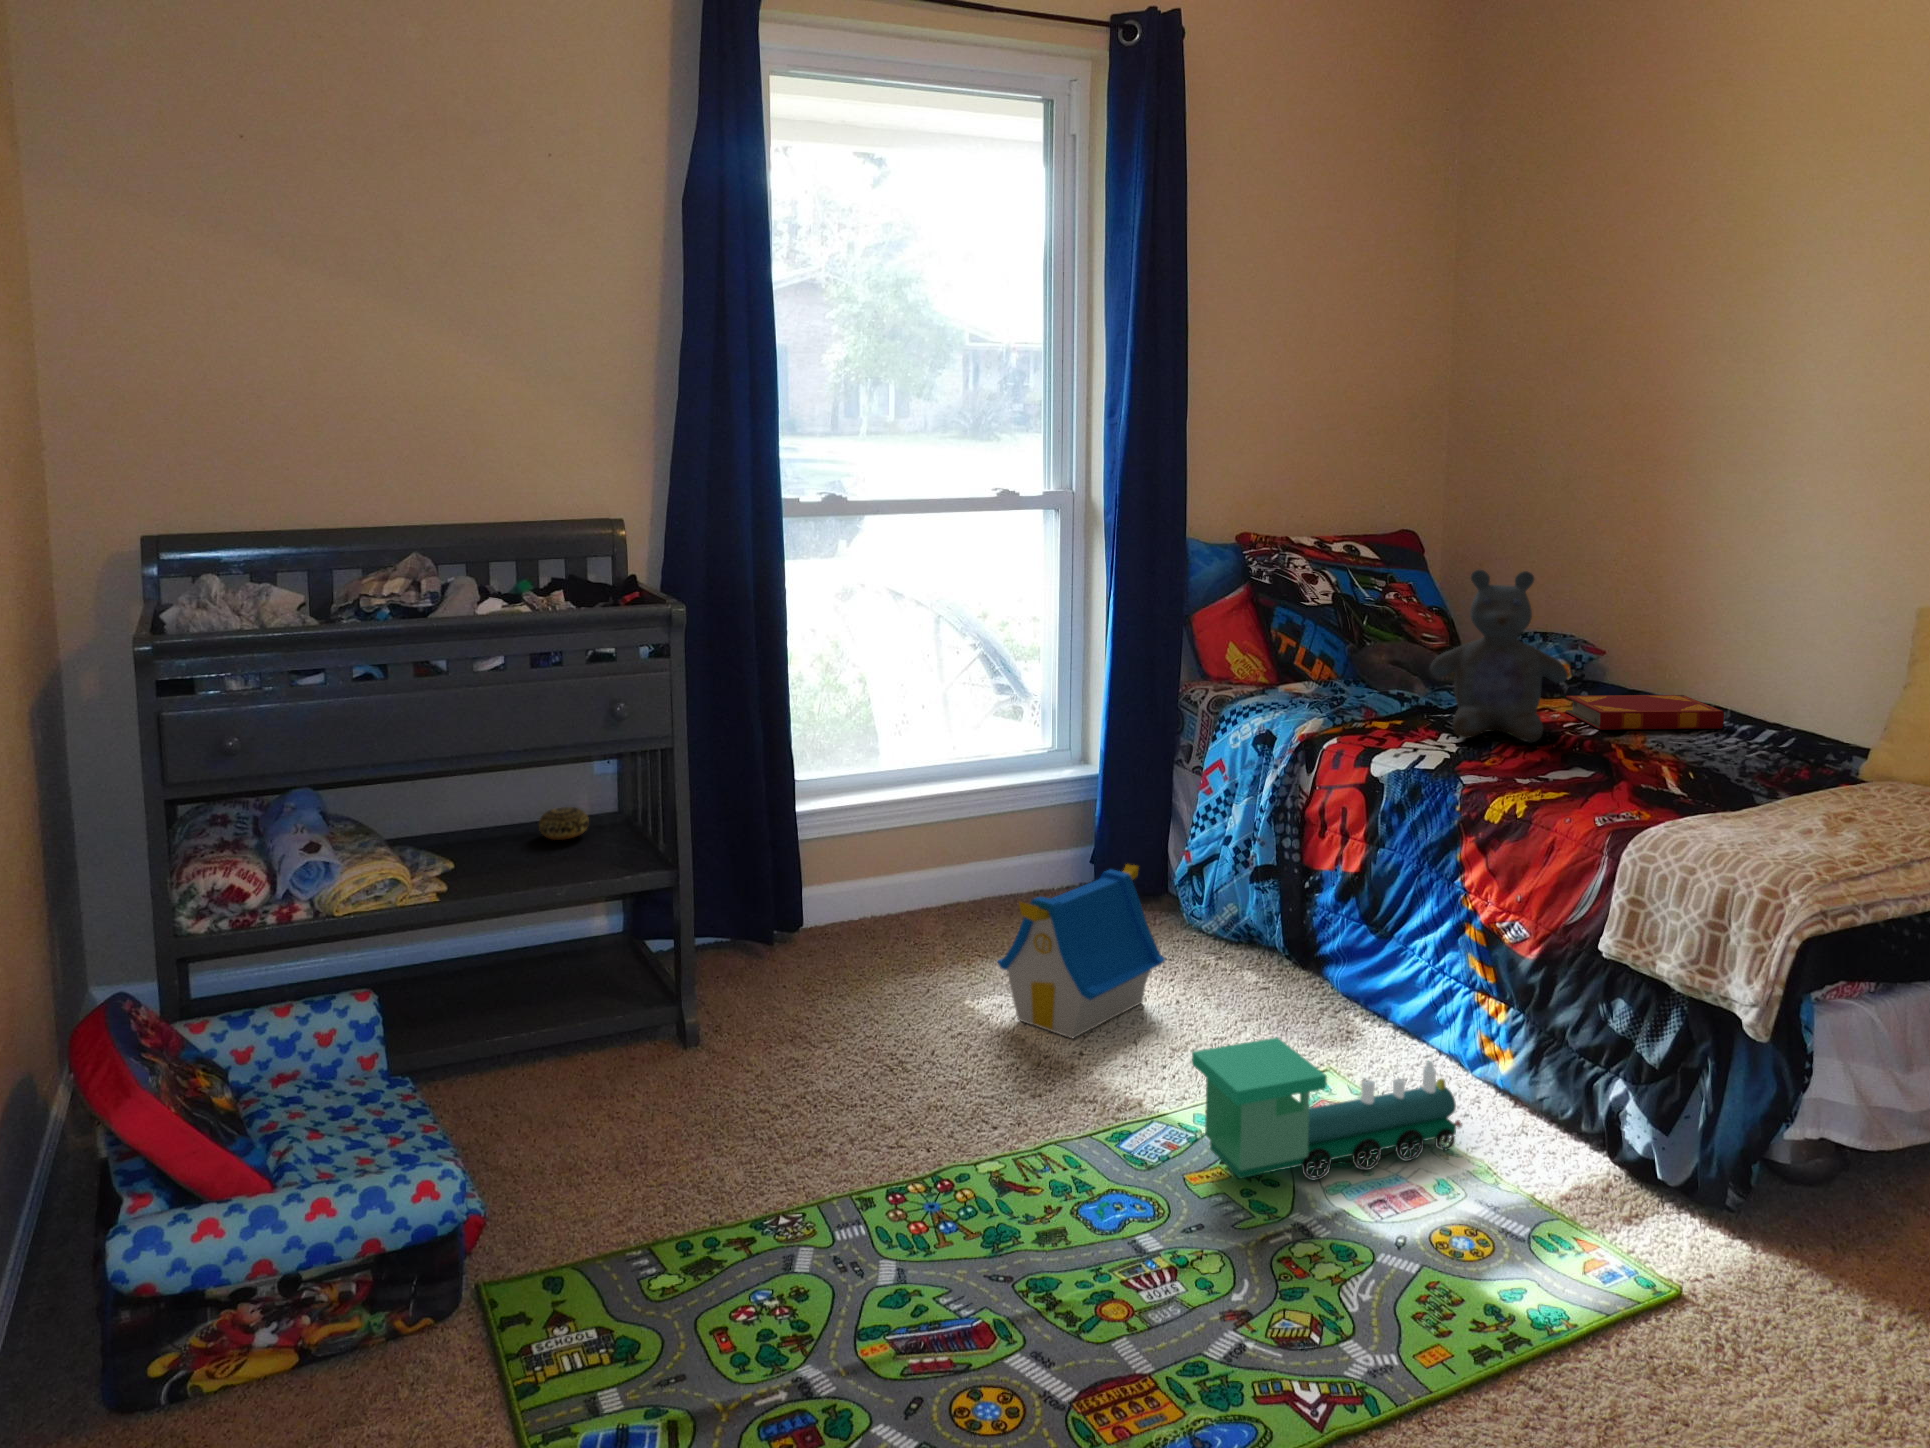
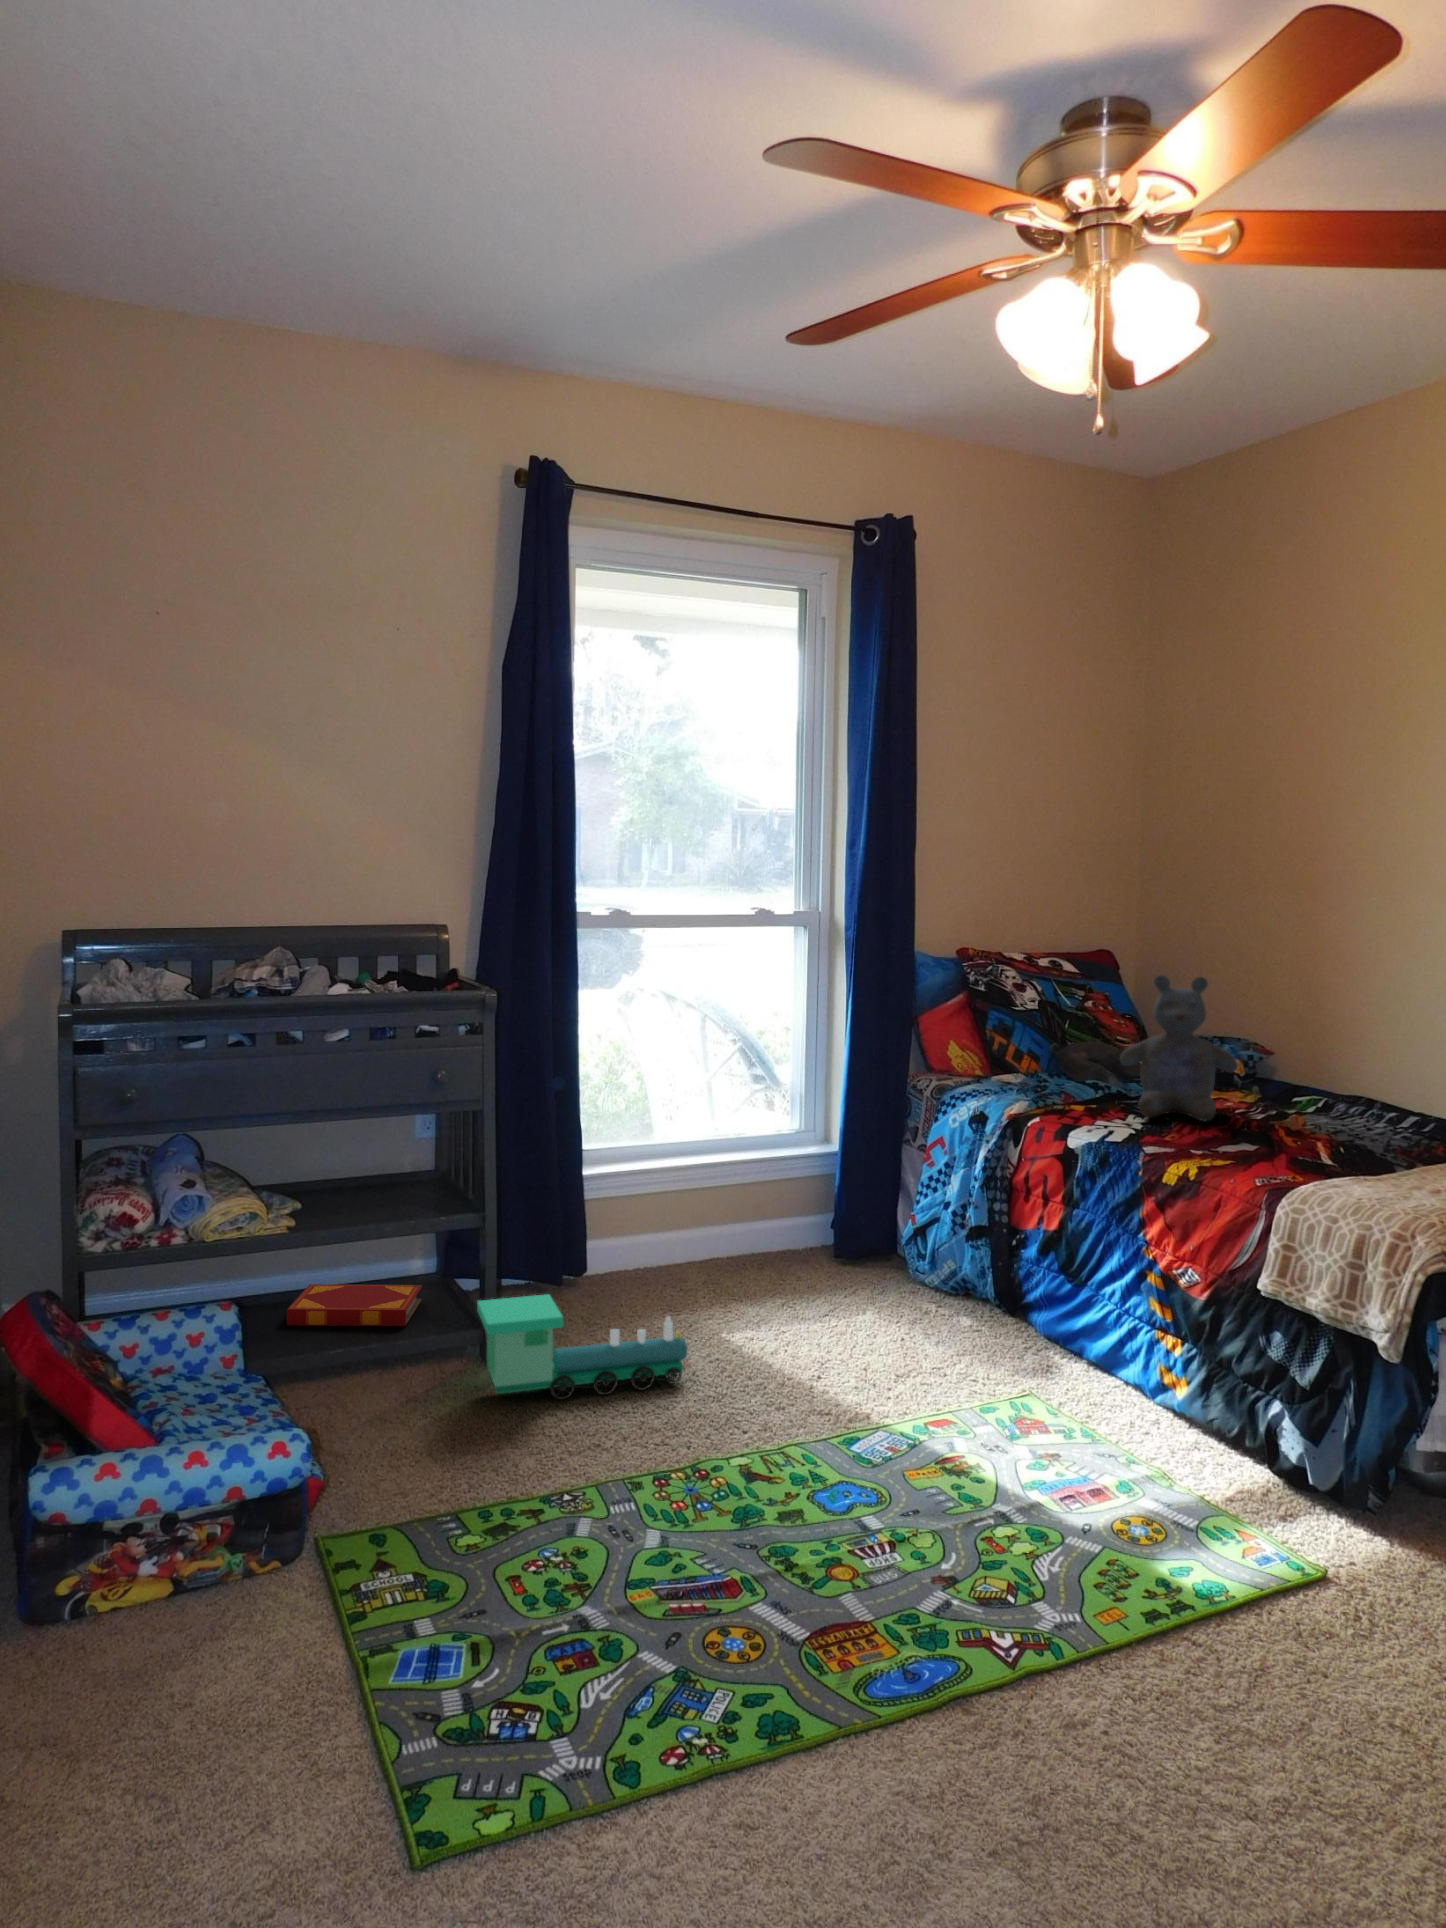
hardback book: present [1566,695,1724,730] -> present [287,1284,422,1326]
decorative ball: present [538,807,589,840] -> none [369,1161,410,1188]
toy house: present [998,864,1165,1038] -> none [749,1221,893,1367]
toy train: present [1192,1037,1461,1180] -> present [477,1294,690,1400]

